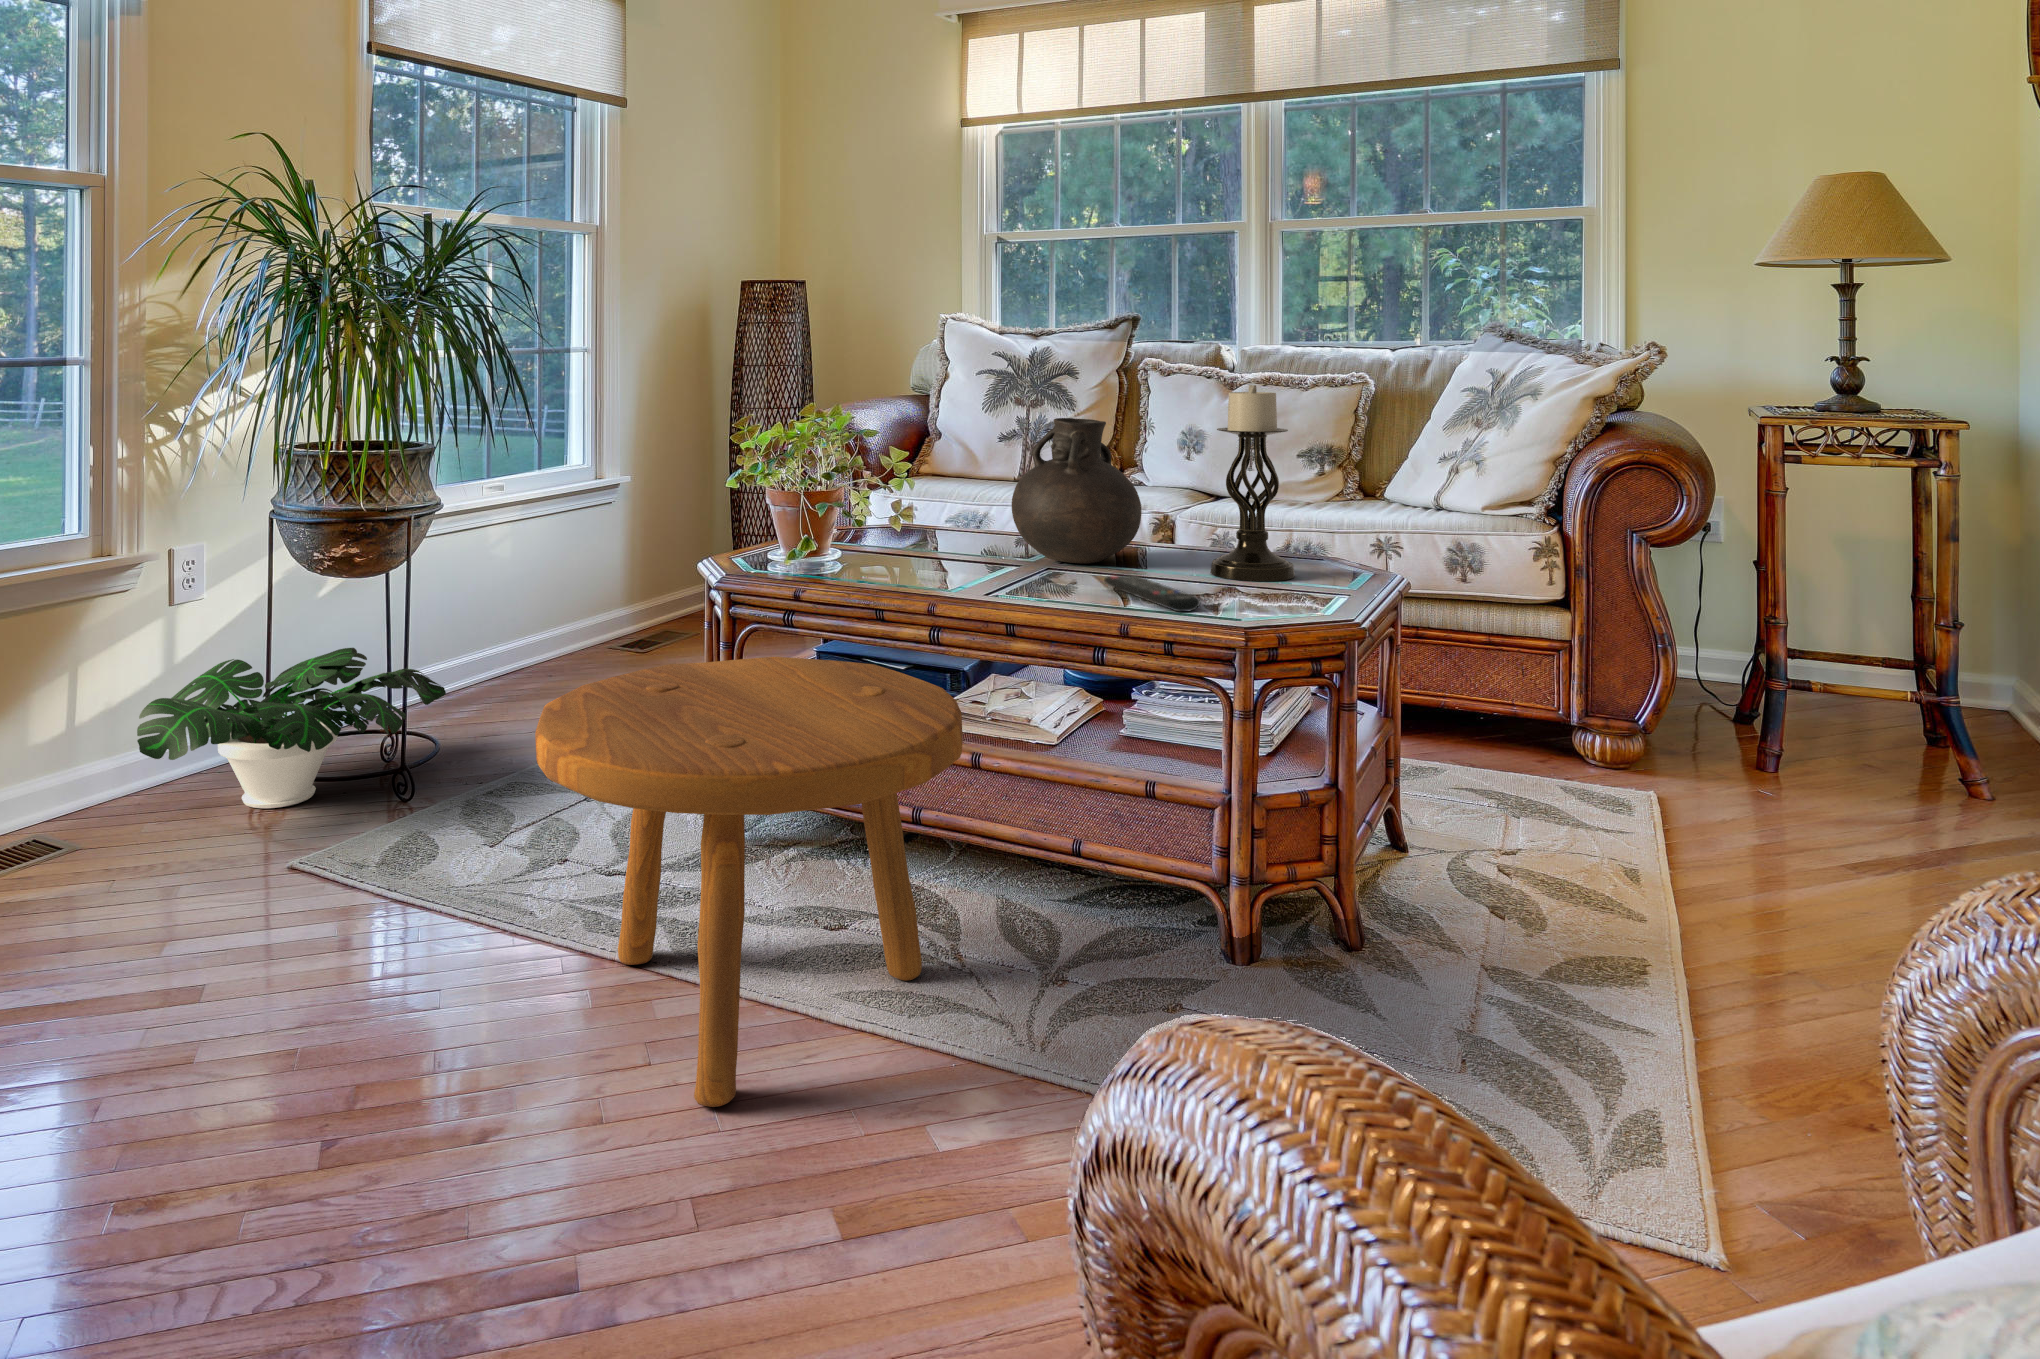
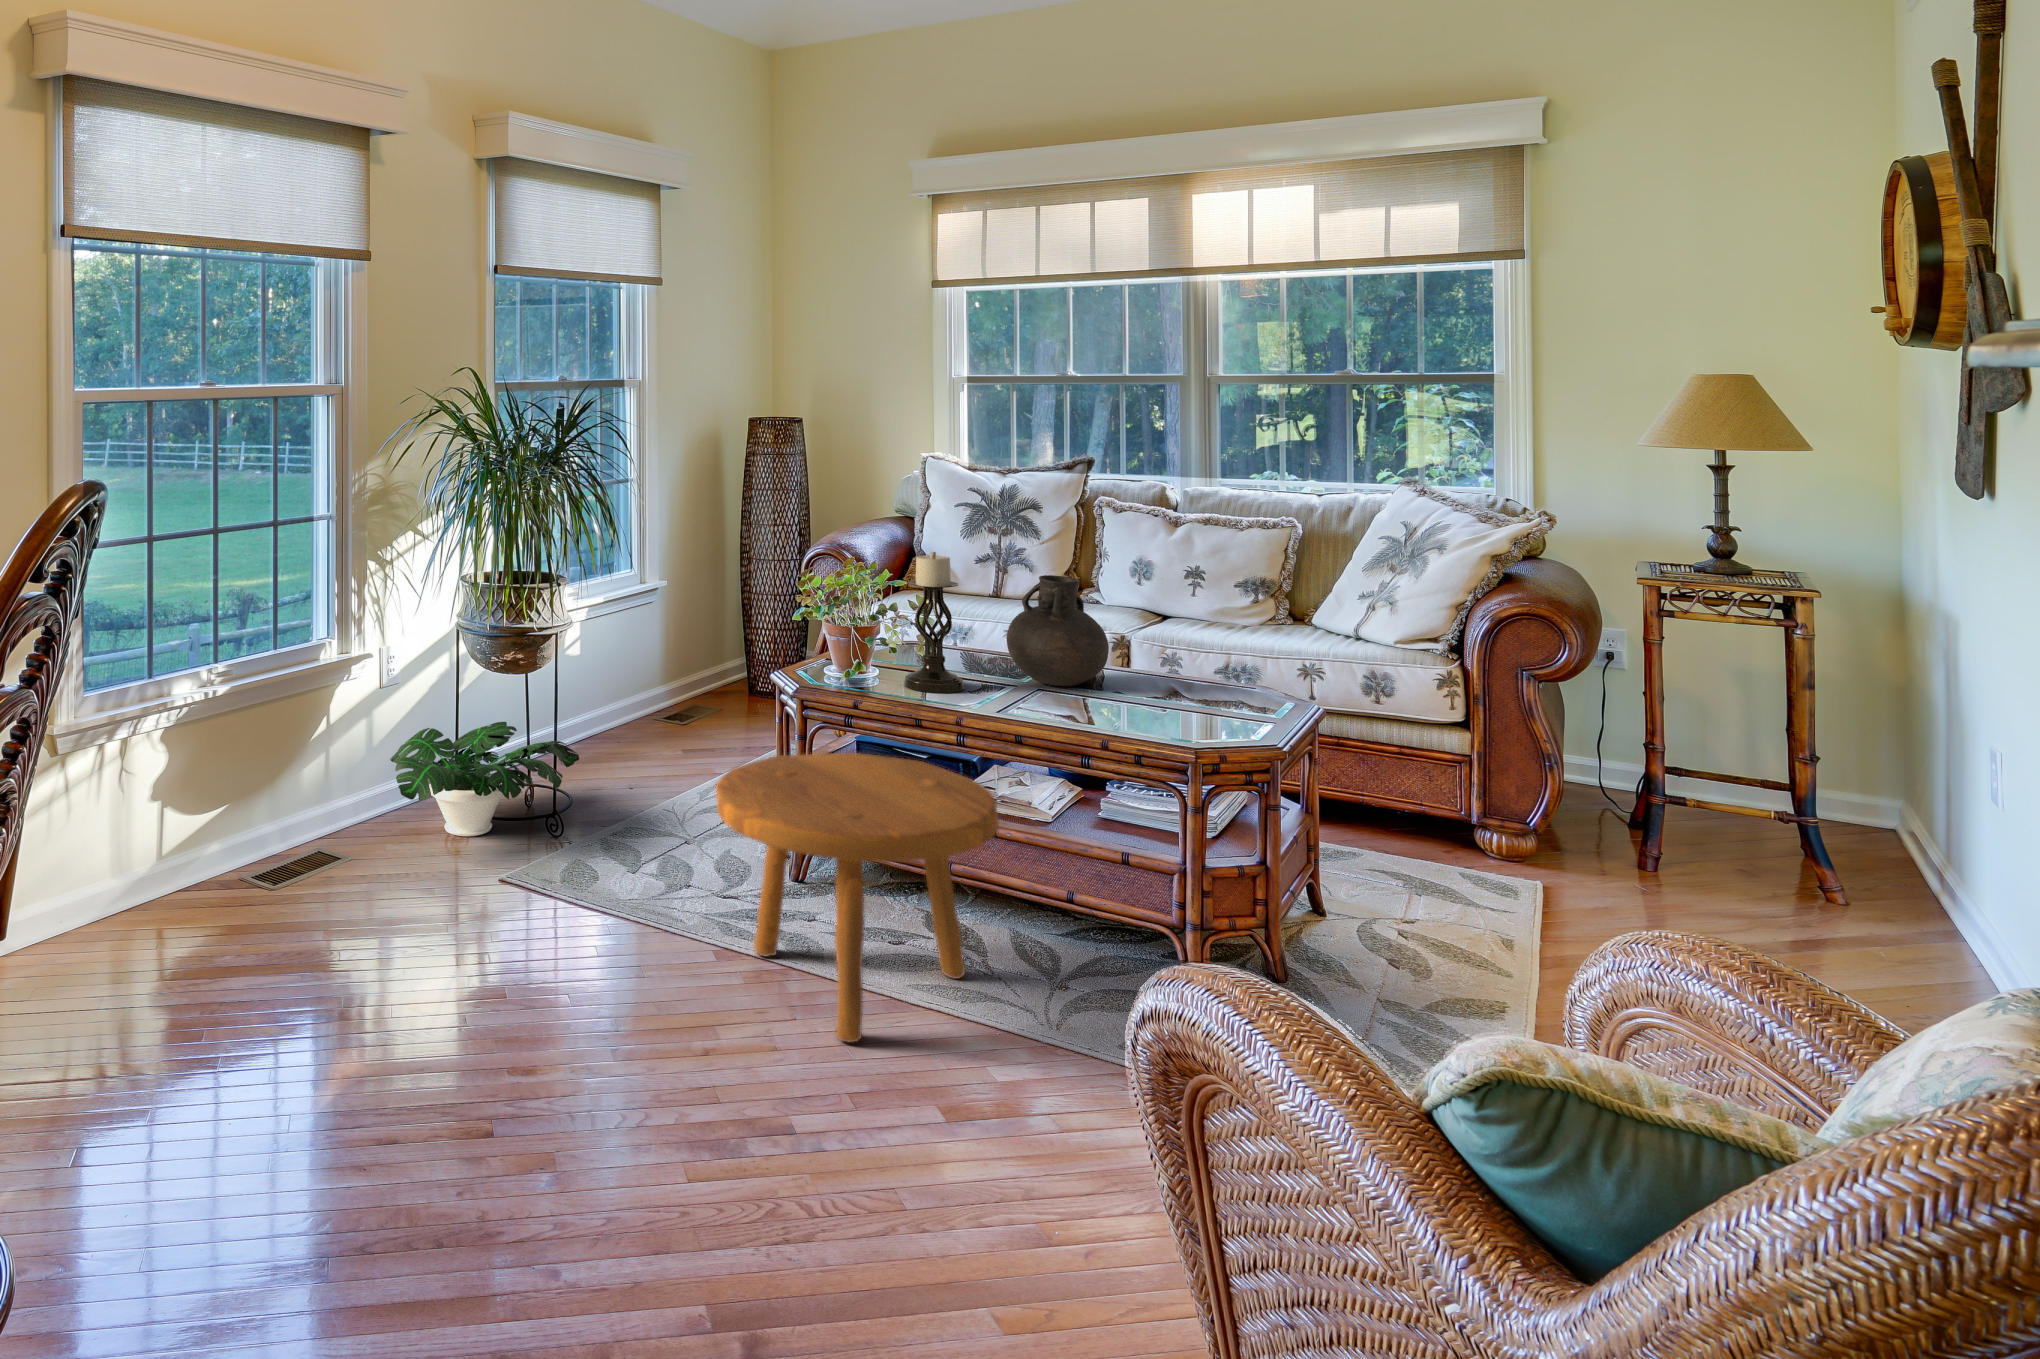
candle holder: present [1210,385,1295,581] -> present [904,552,964,693]
remote control: present [1104,575,1200,612] -> none [1085,702,1161,735]

